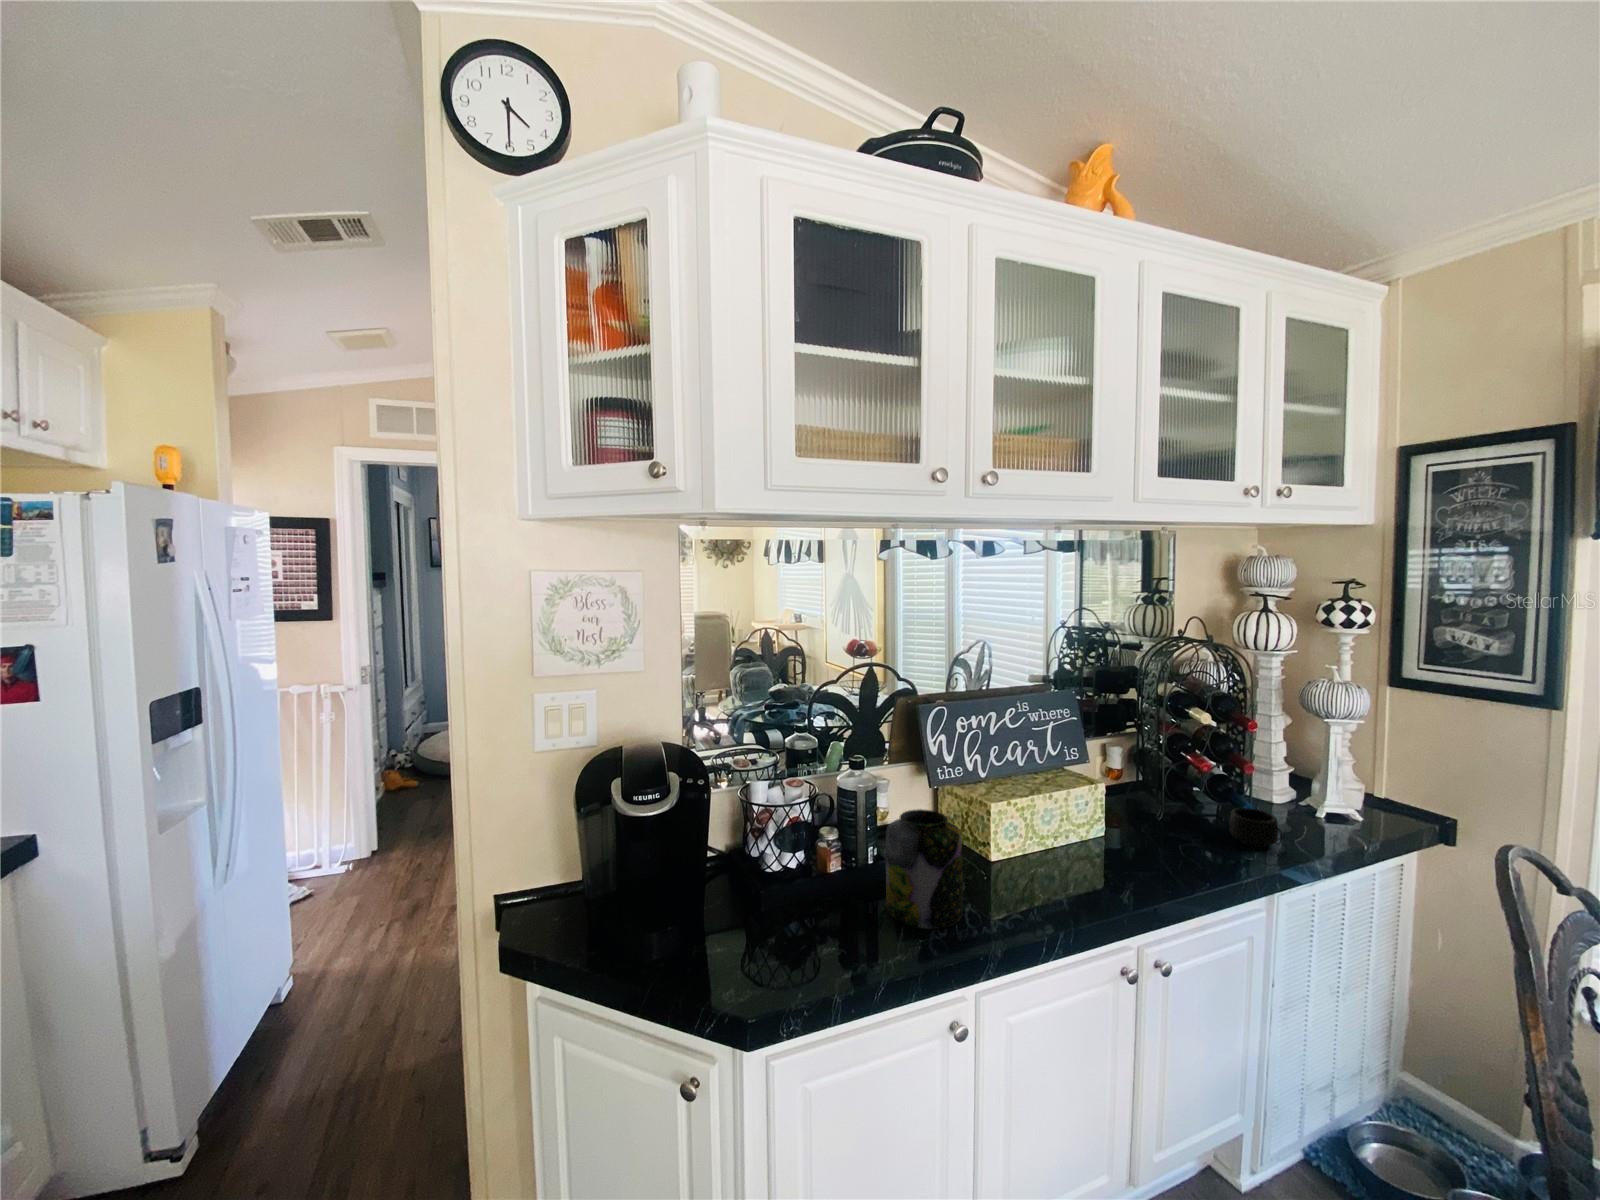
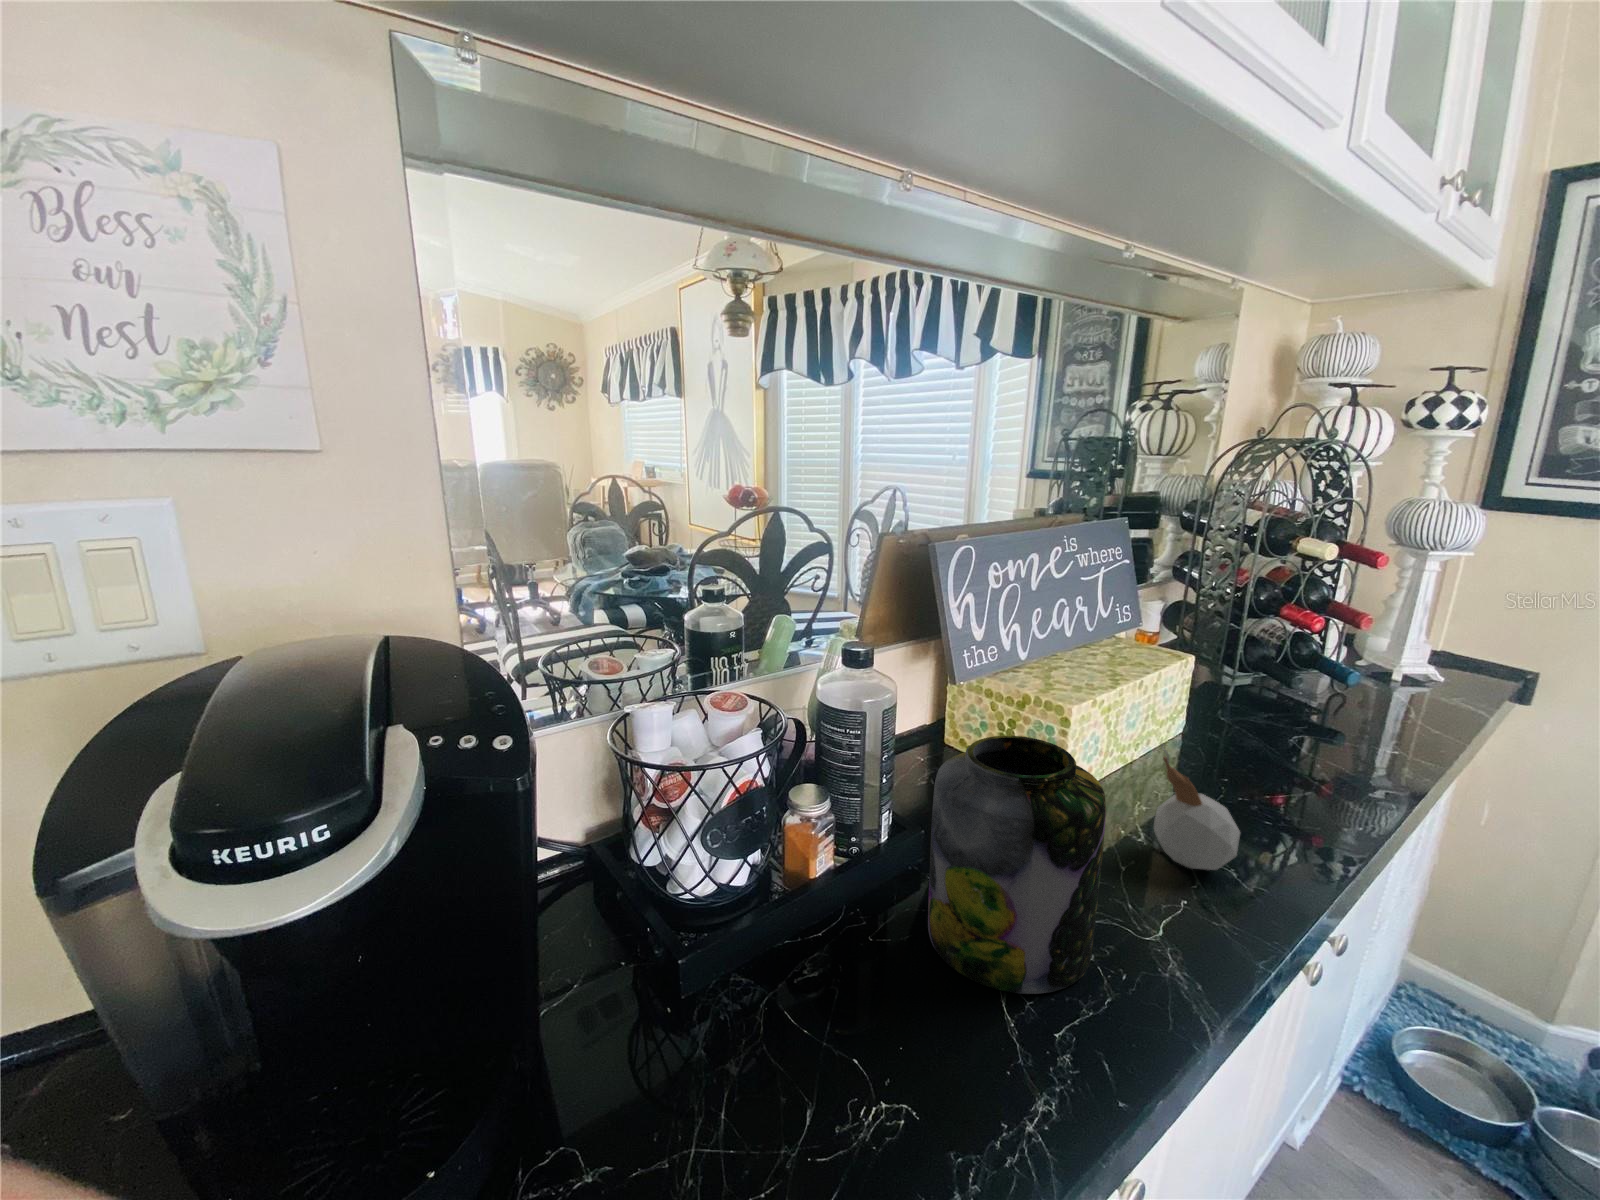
mug: present [1229,808,1282,847] -> none [1337,679,1433,733]
candle: none [1025,825,1068,898] -> present [1154,744,1240,870]

